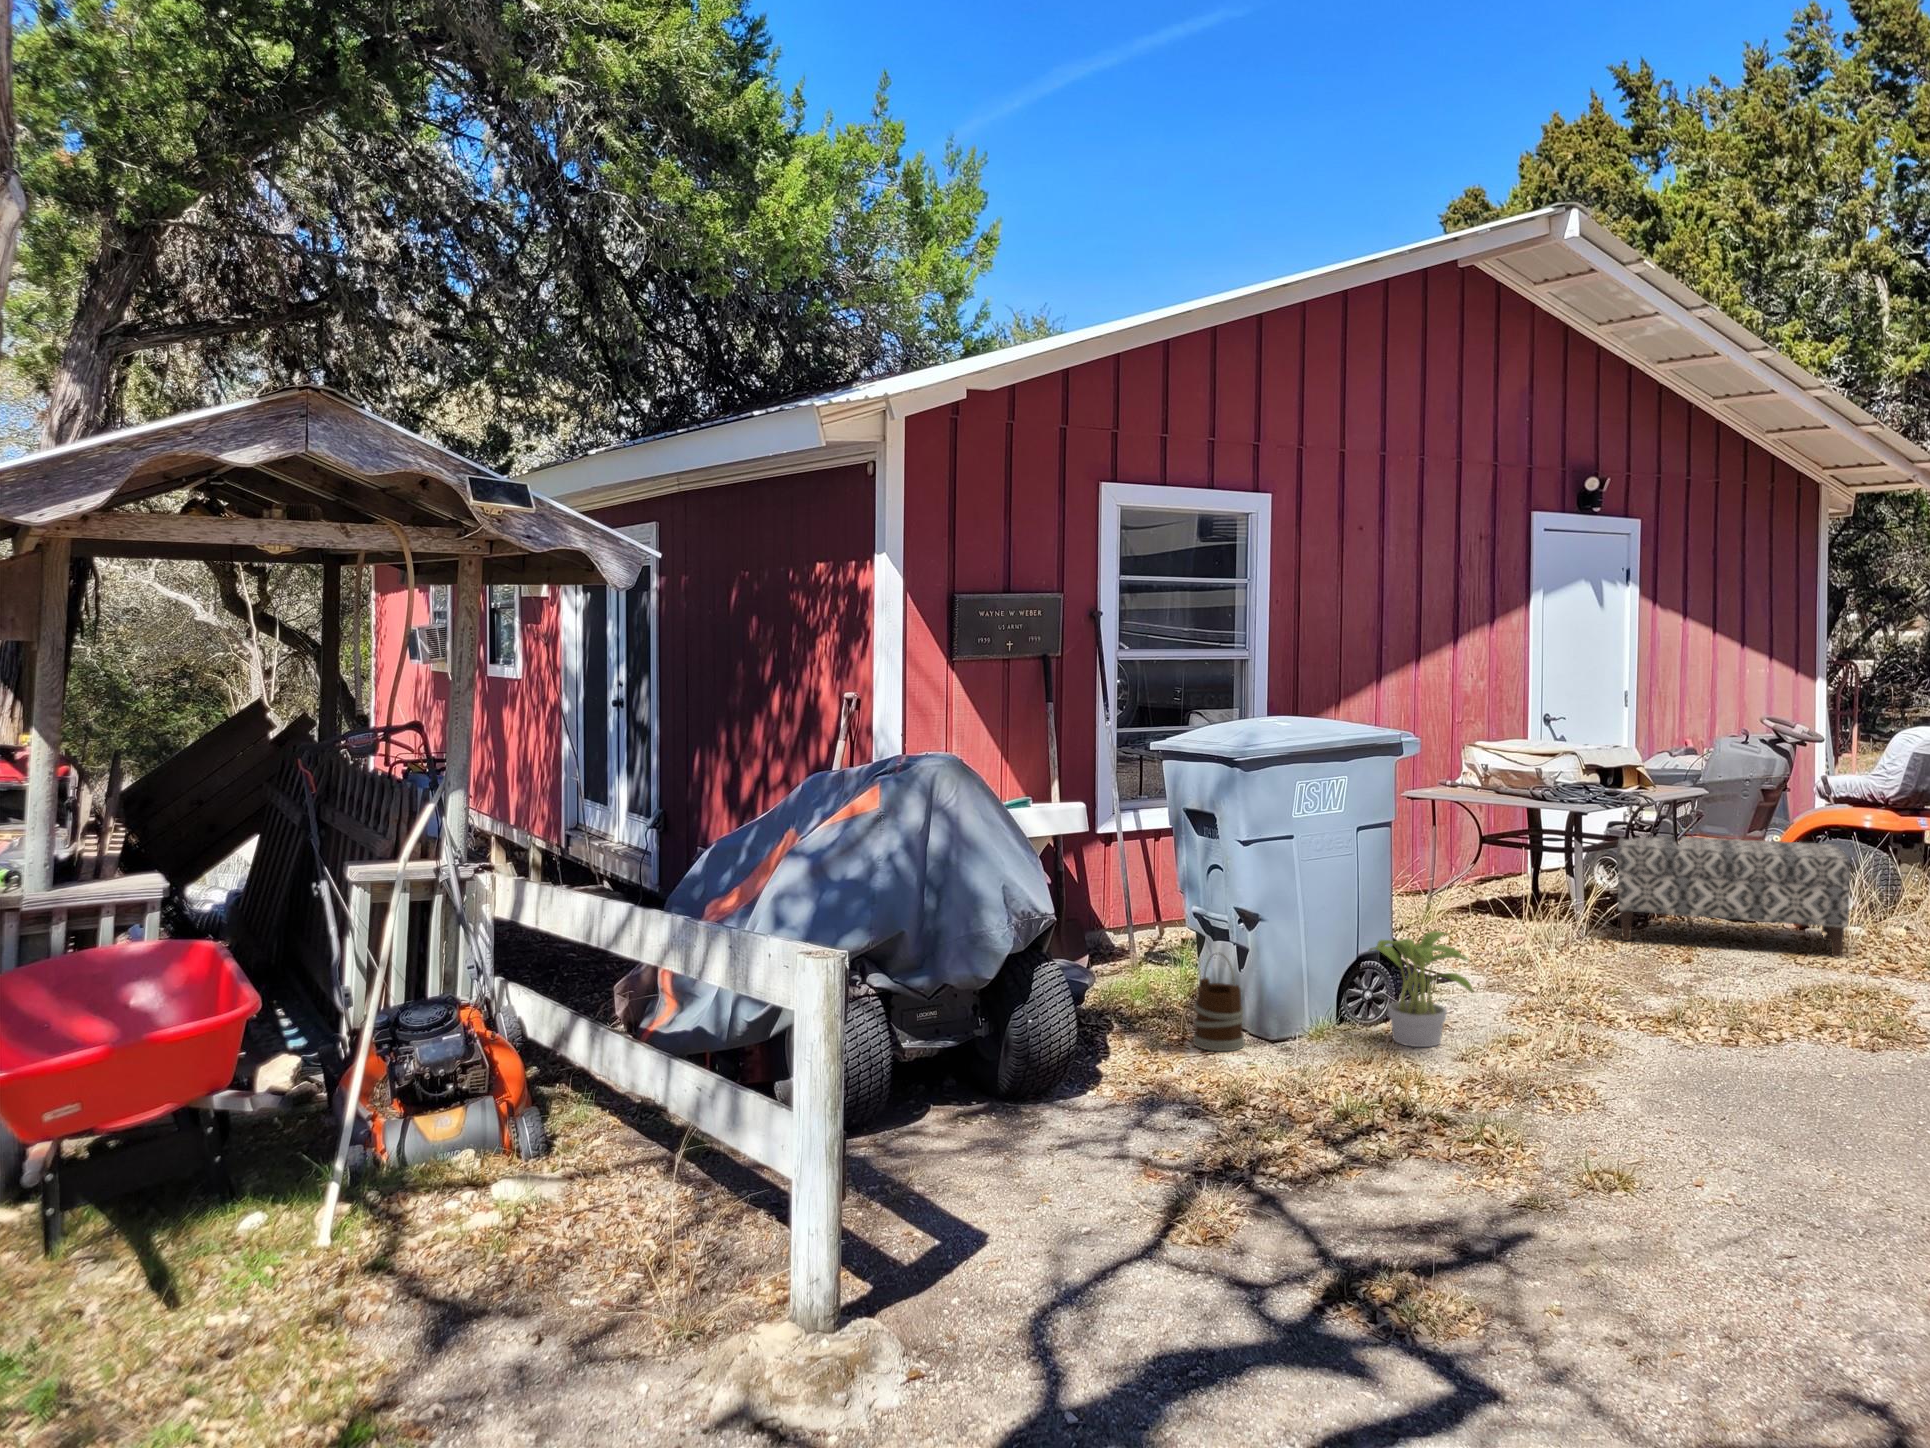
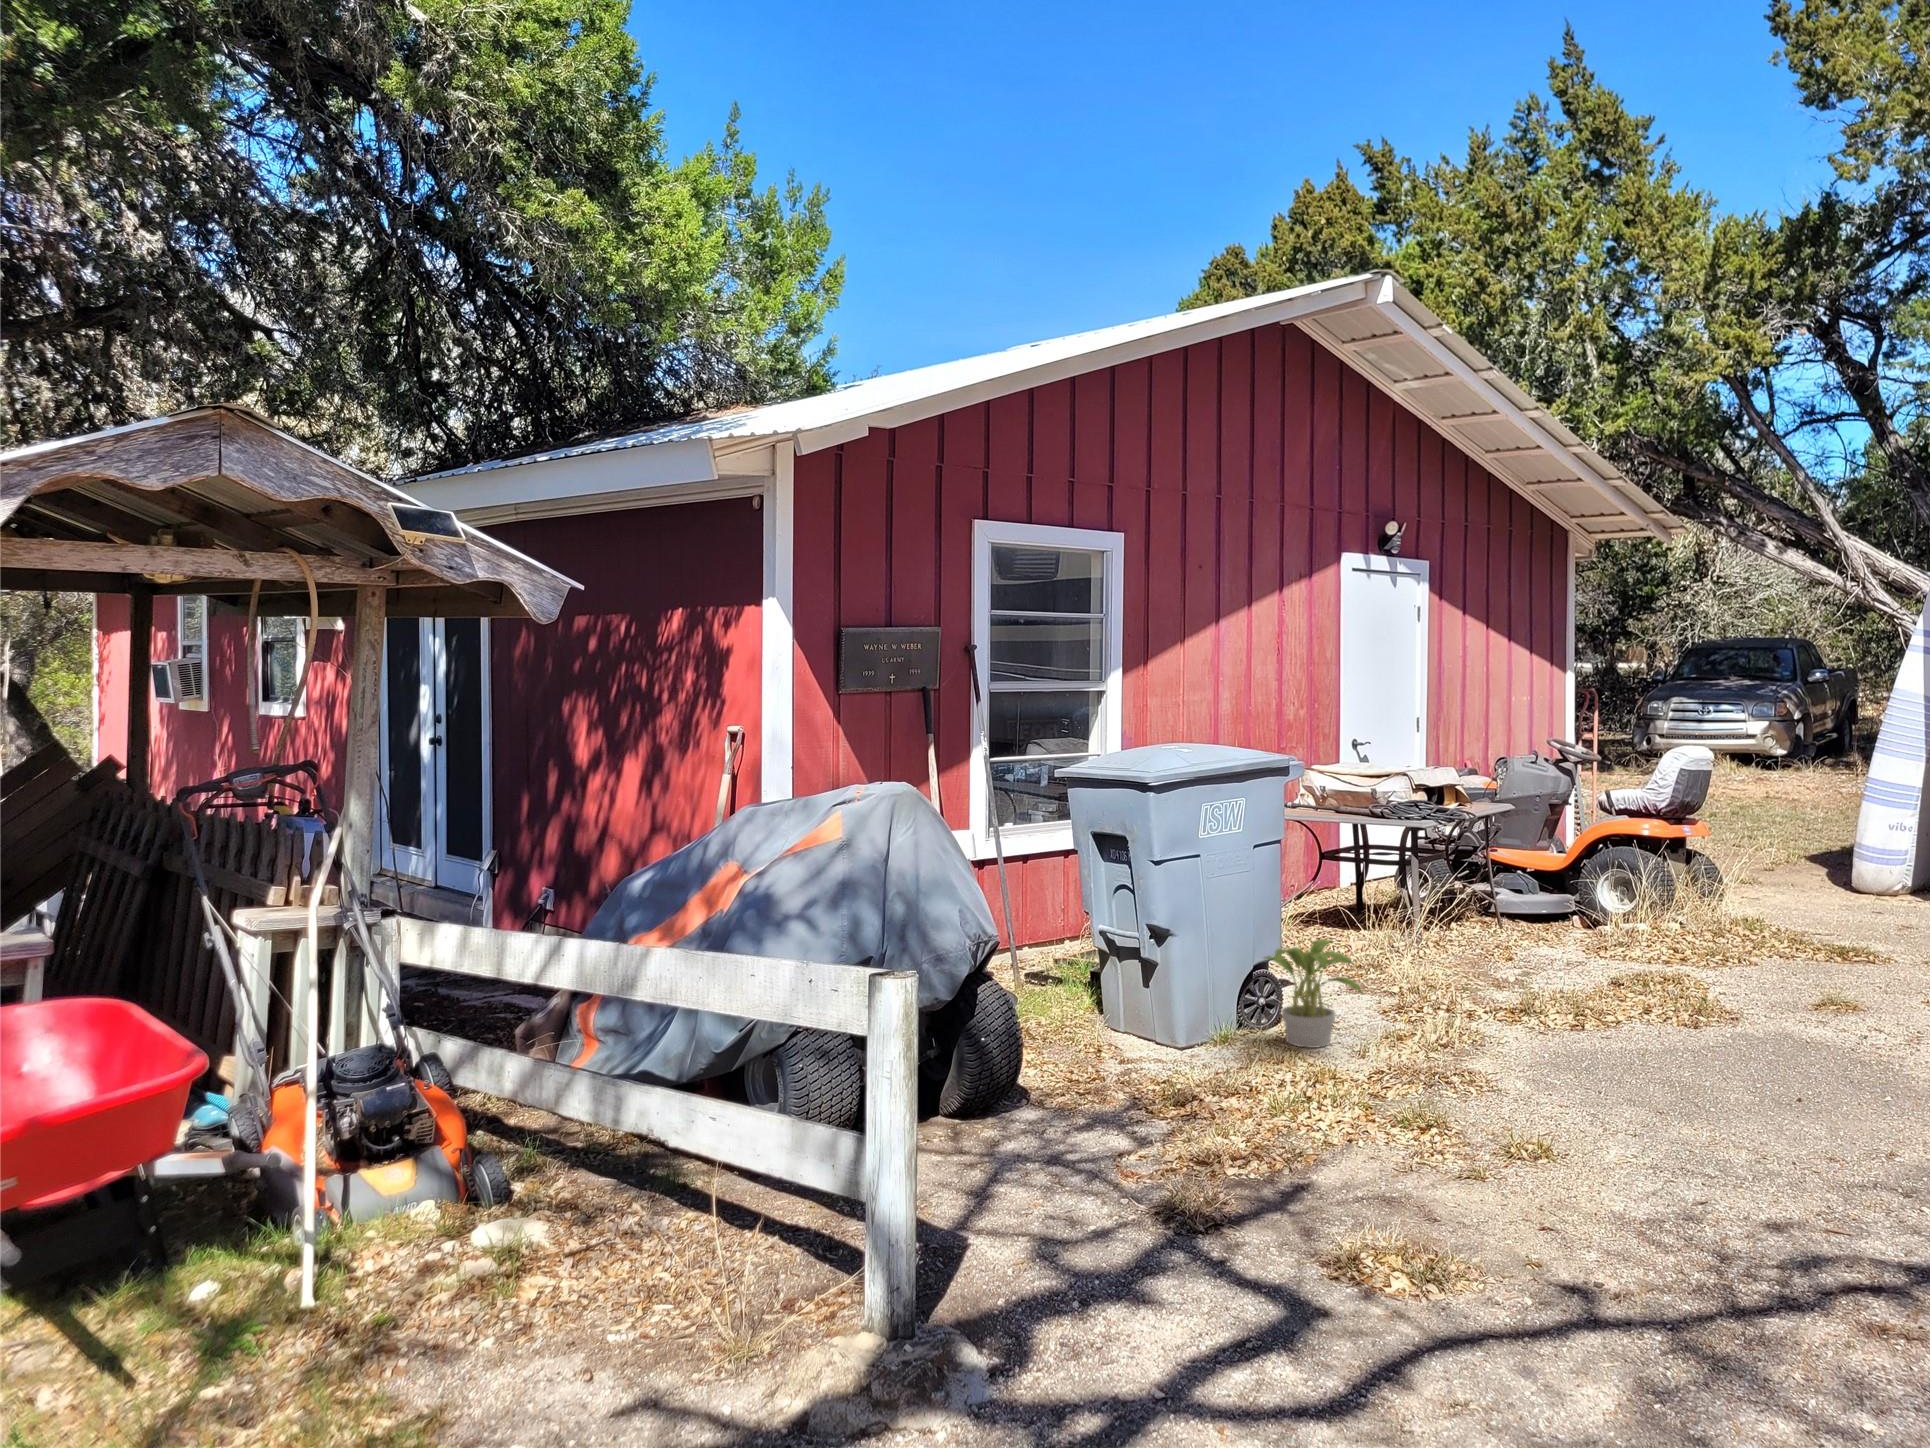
bench: present [1616,835,1851,957] -> none [1439,846,1642,951]
wooden bucket: present [1193,954,1245,1051] -> none [1106,968,1155,1062]

